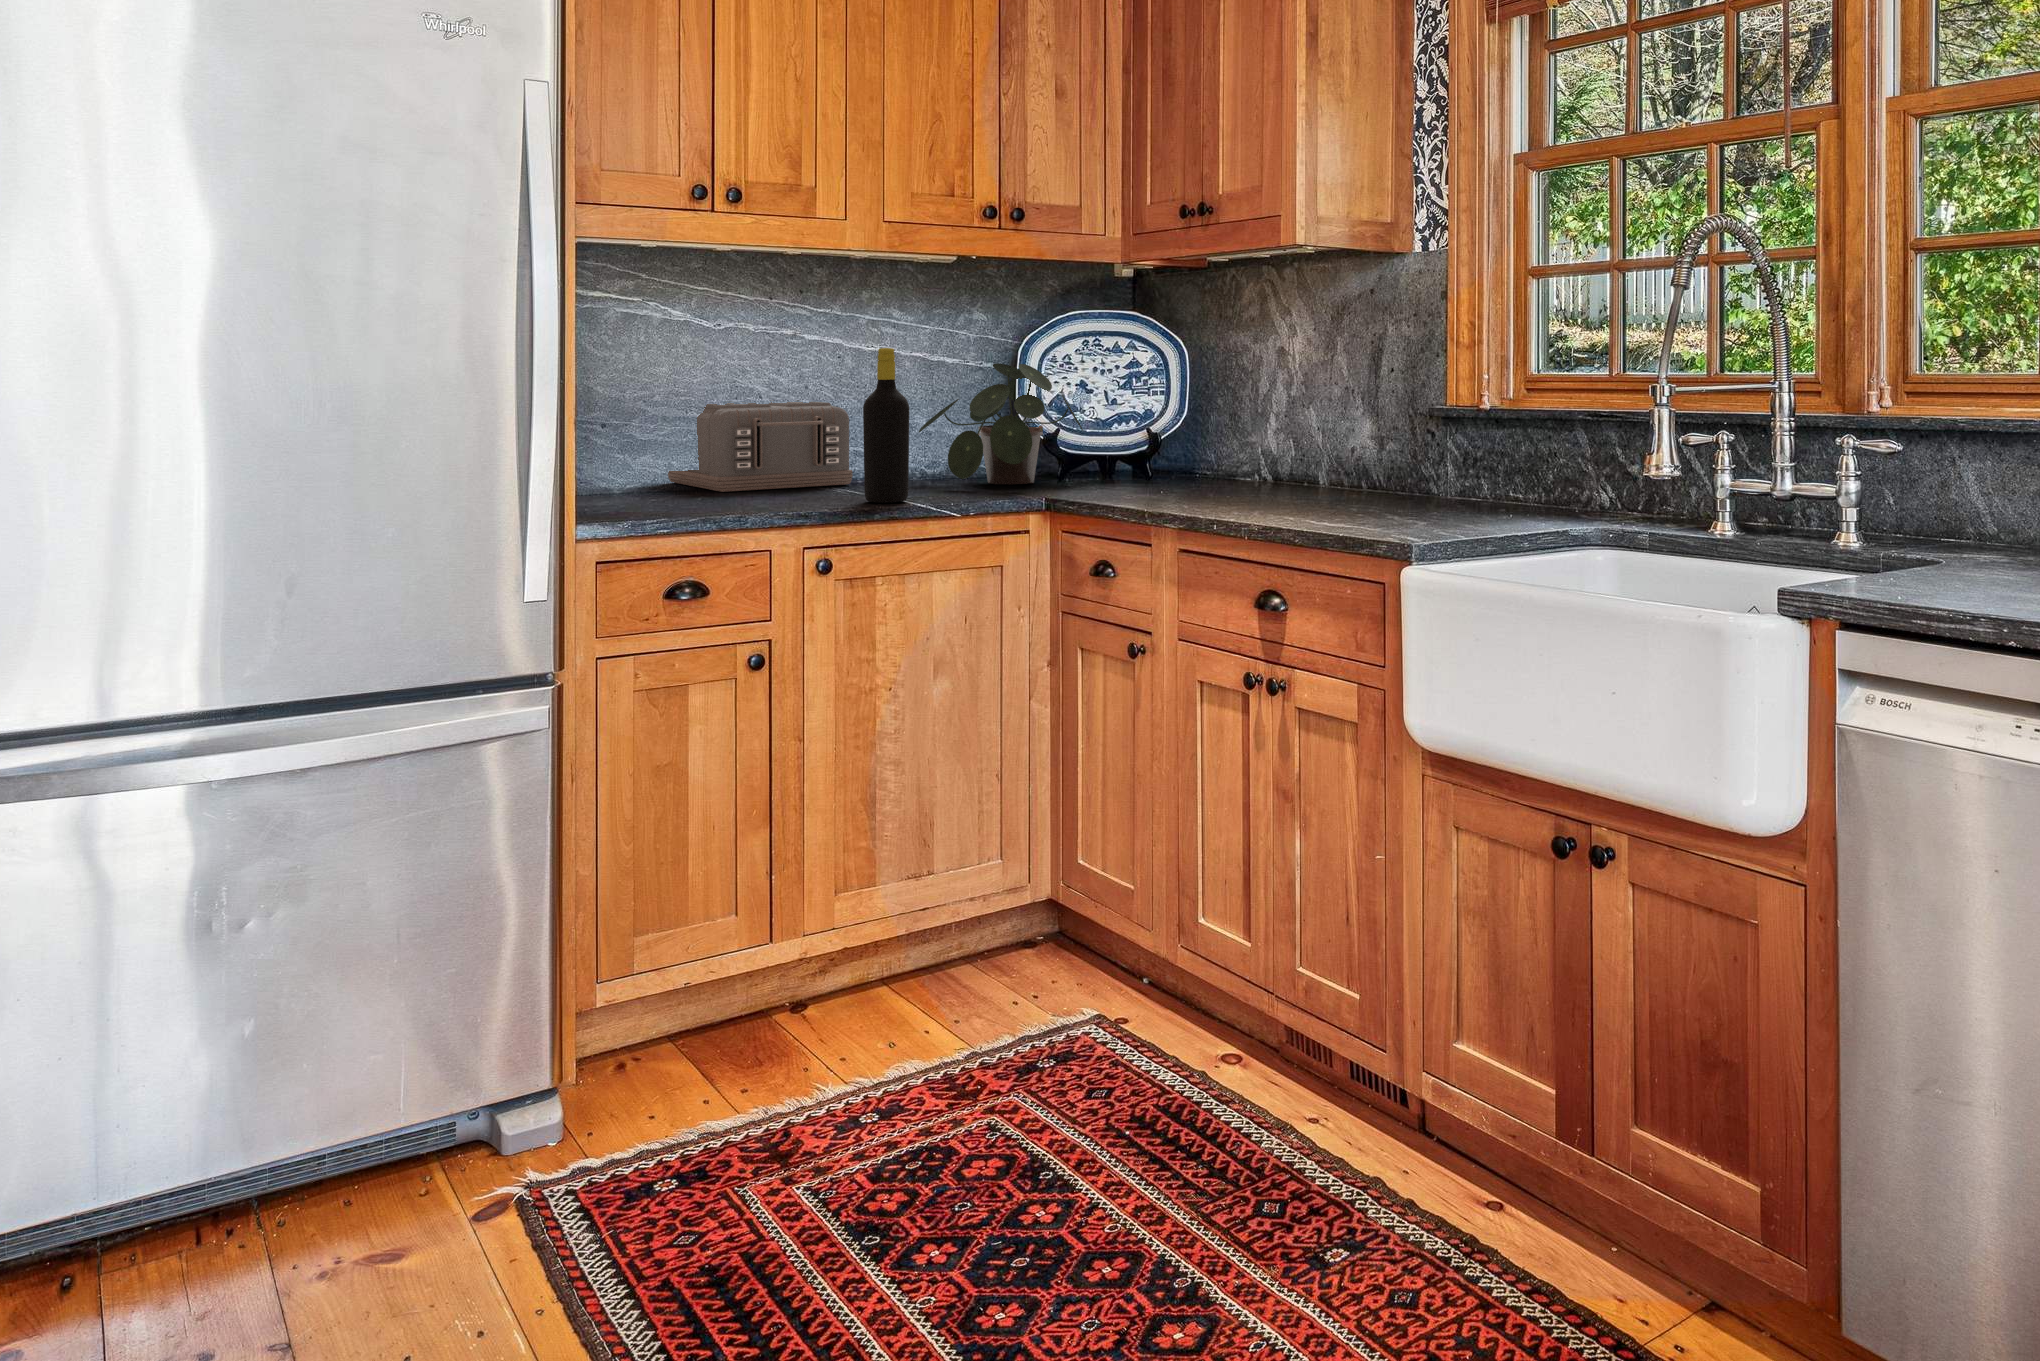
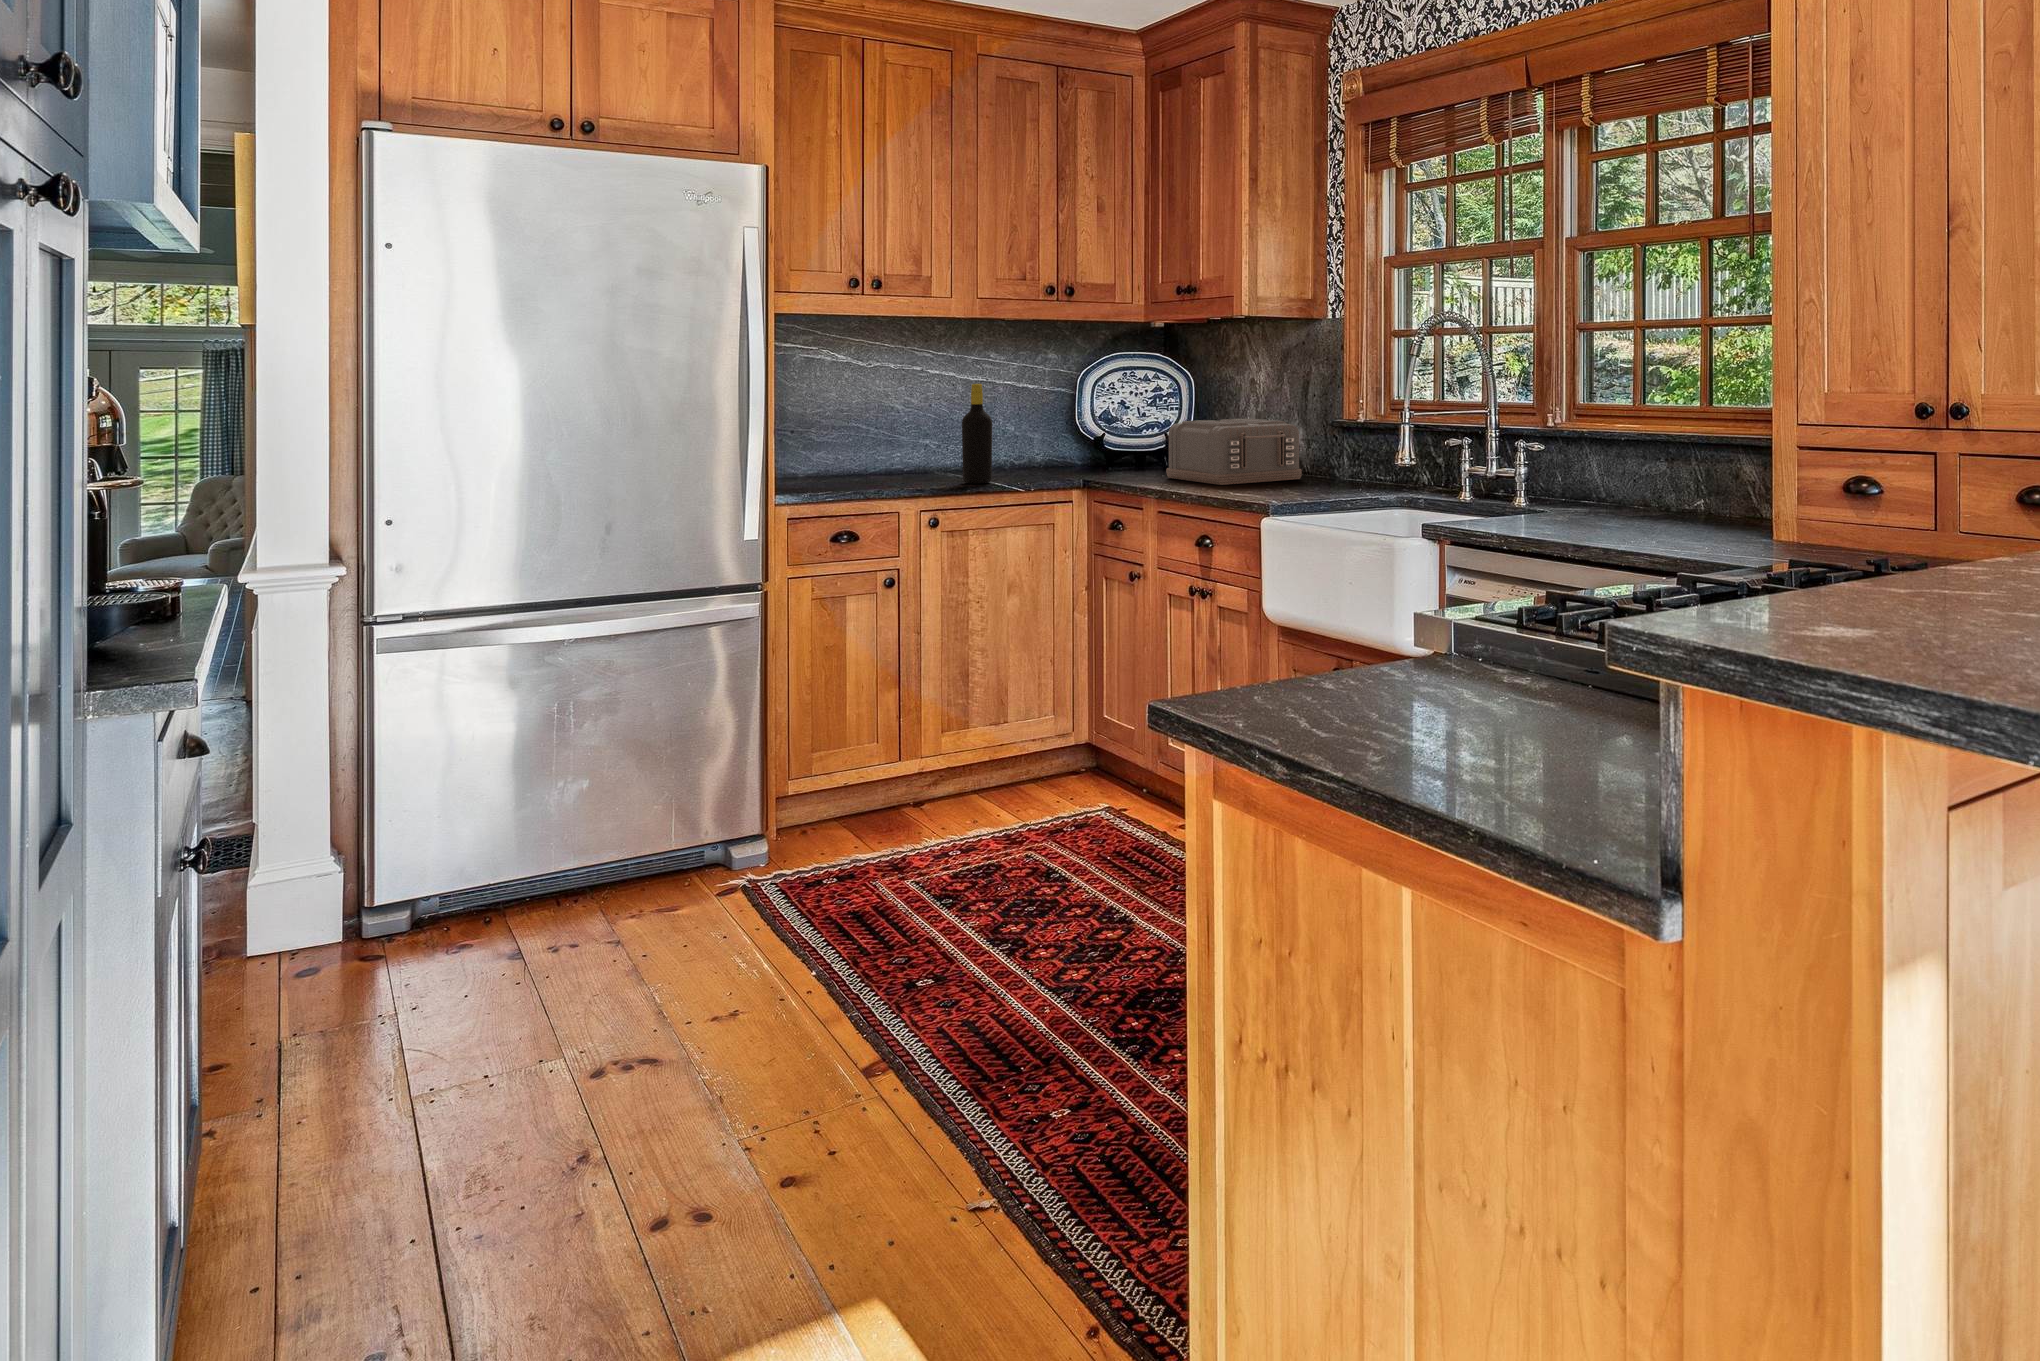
potted plant: present [919,363,1083,484] -> none [1007,391,1118,472]
toaster: present [668,400,853,492] -> present [1166,418,1302,485]

